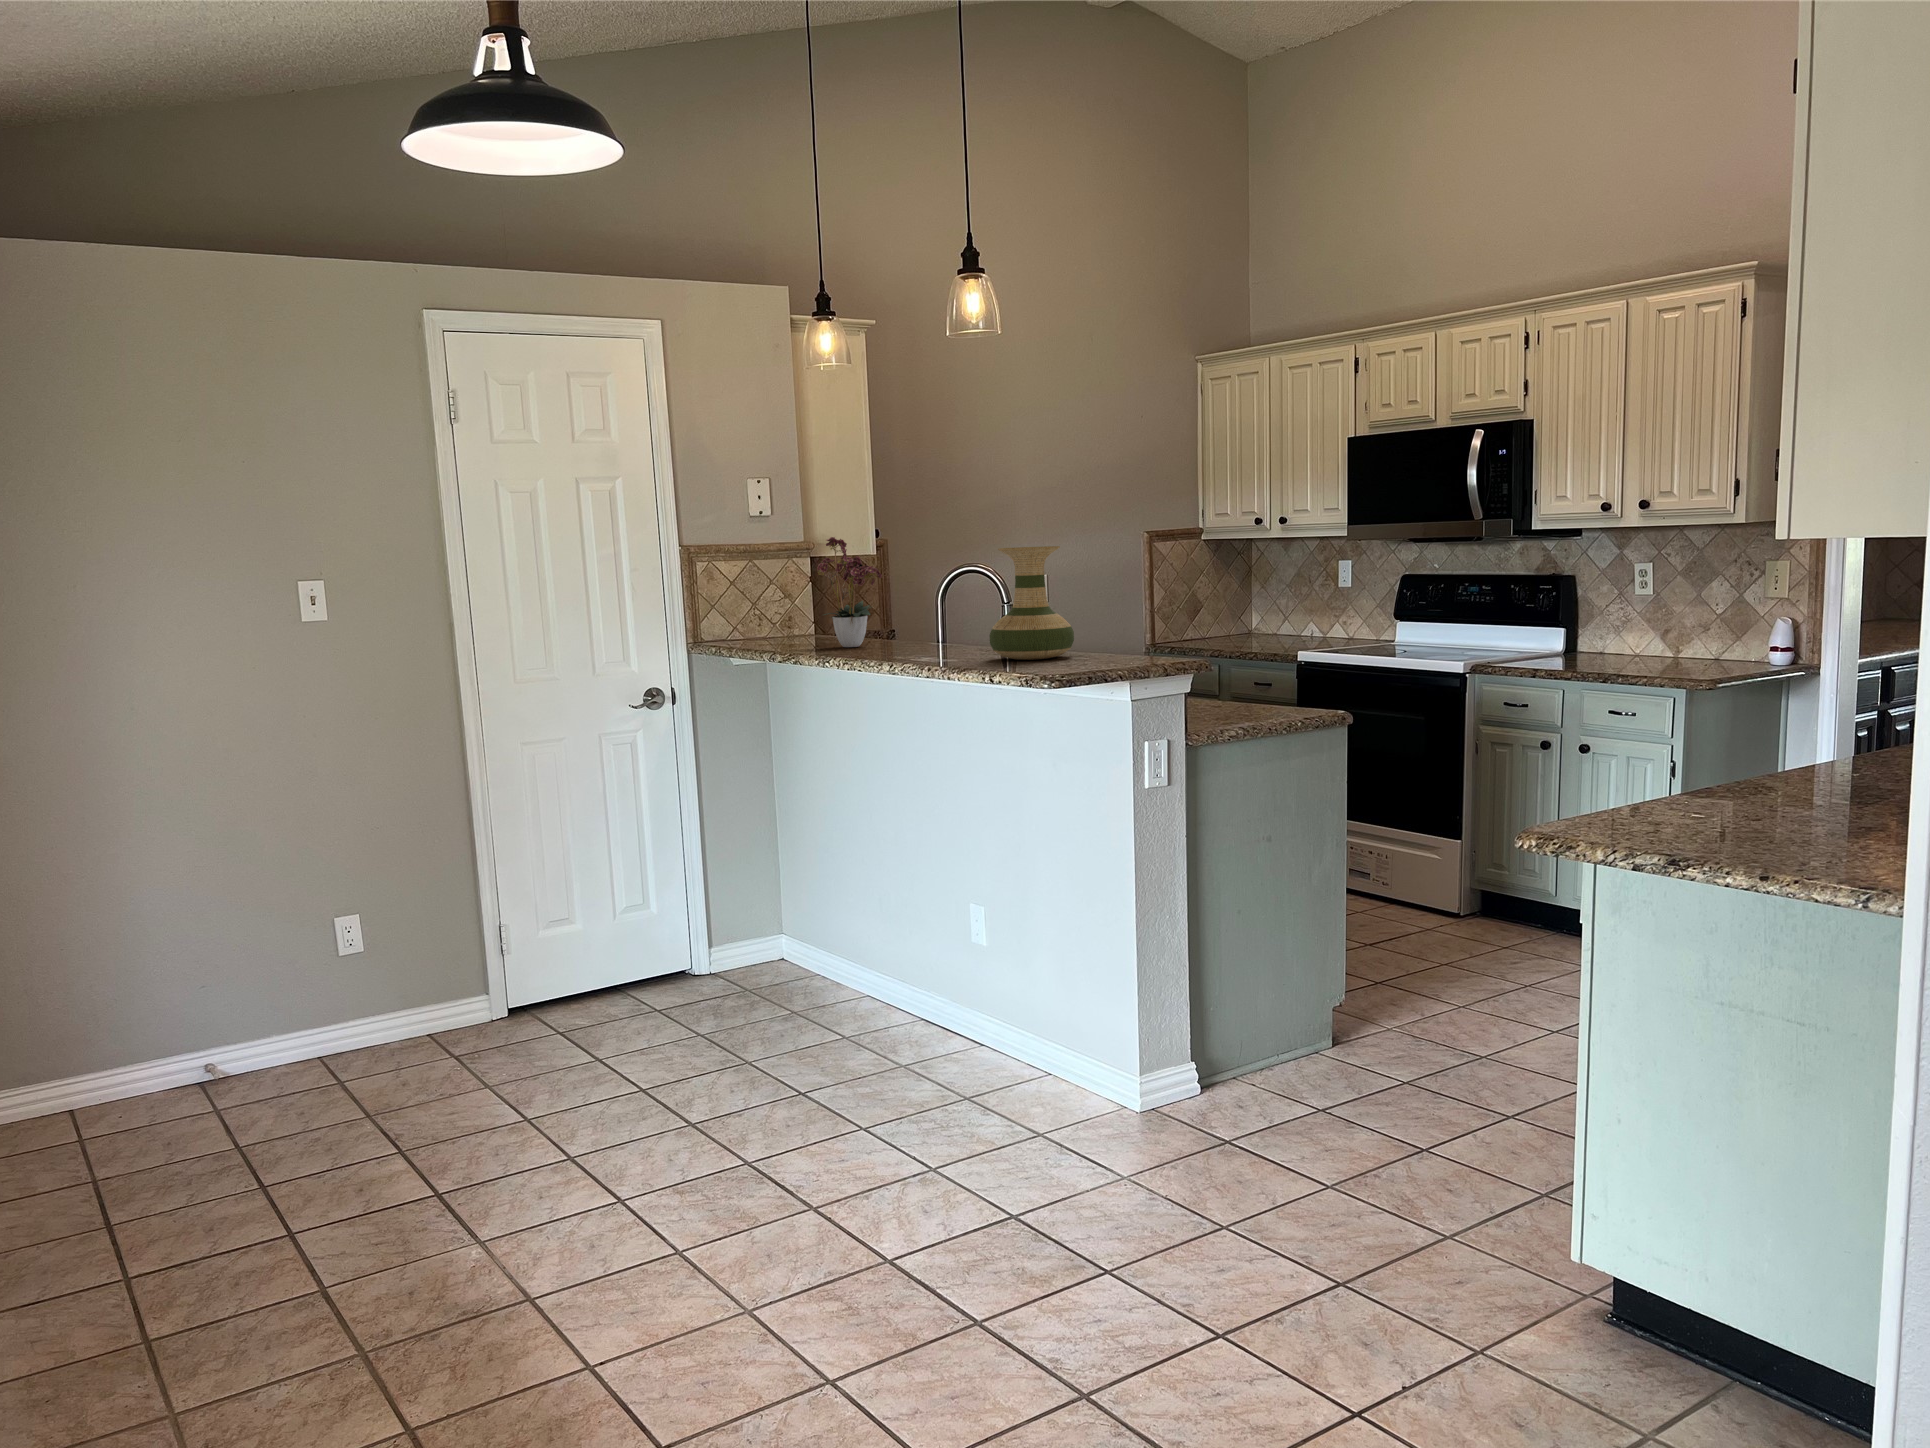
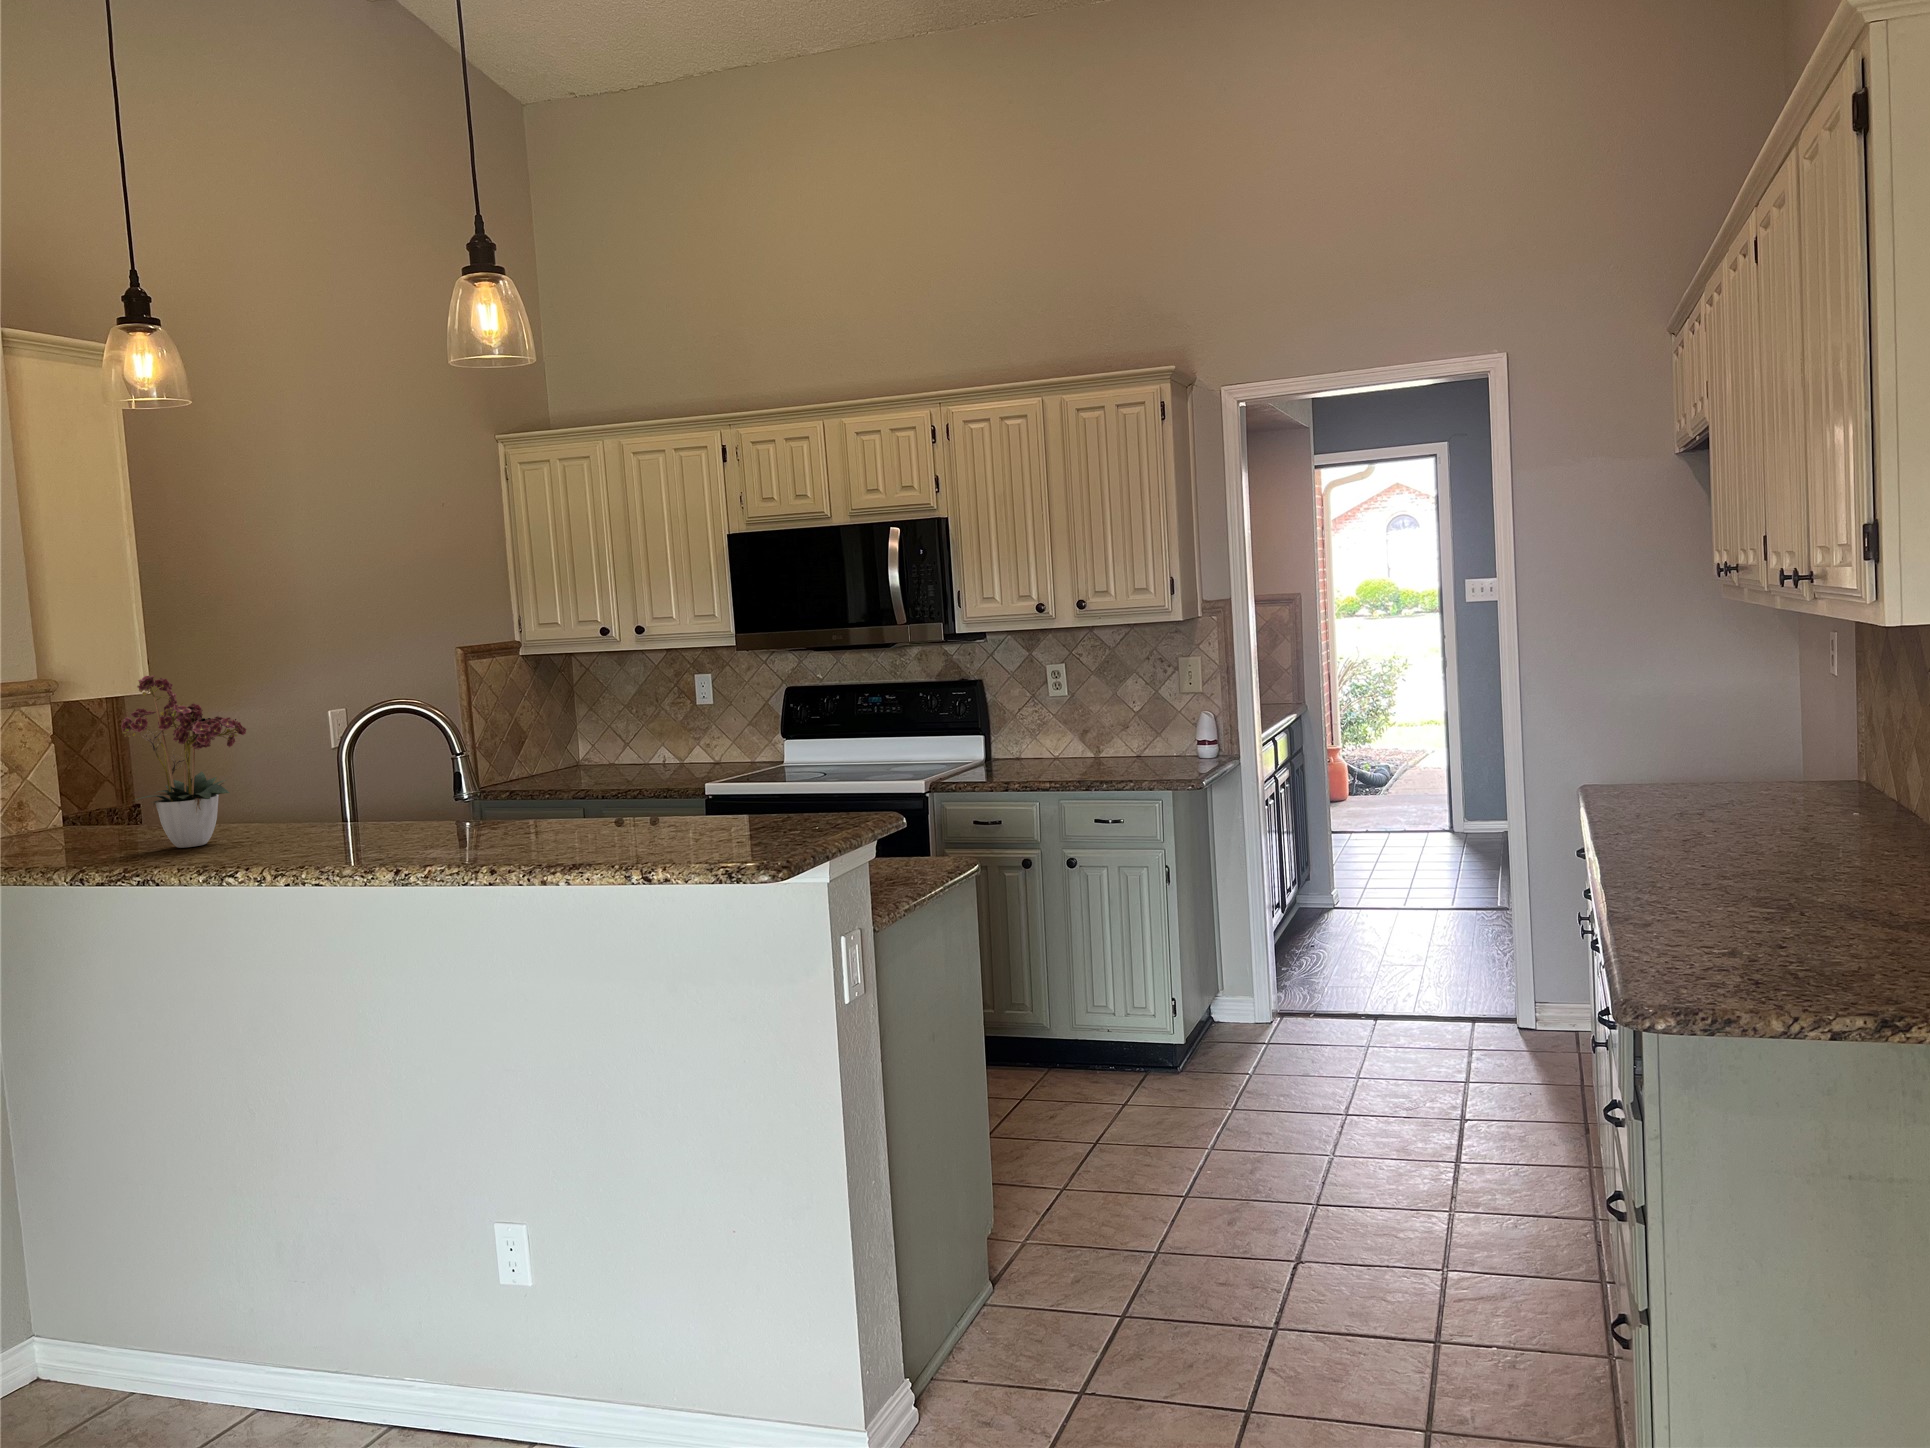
vase: present [989,546,1074,660] -> none [544,674,673,842]

